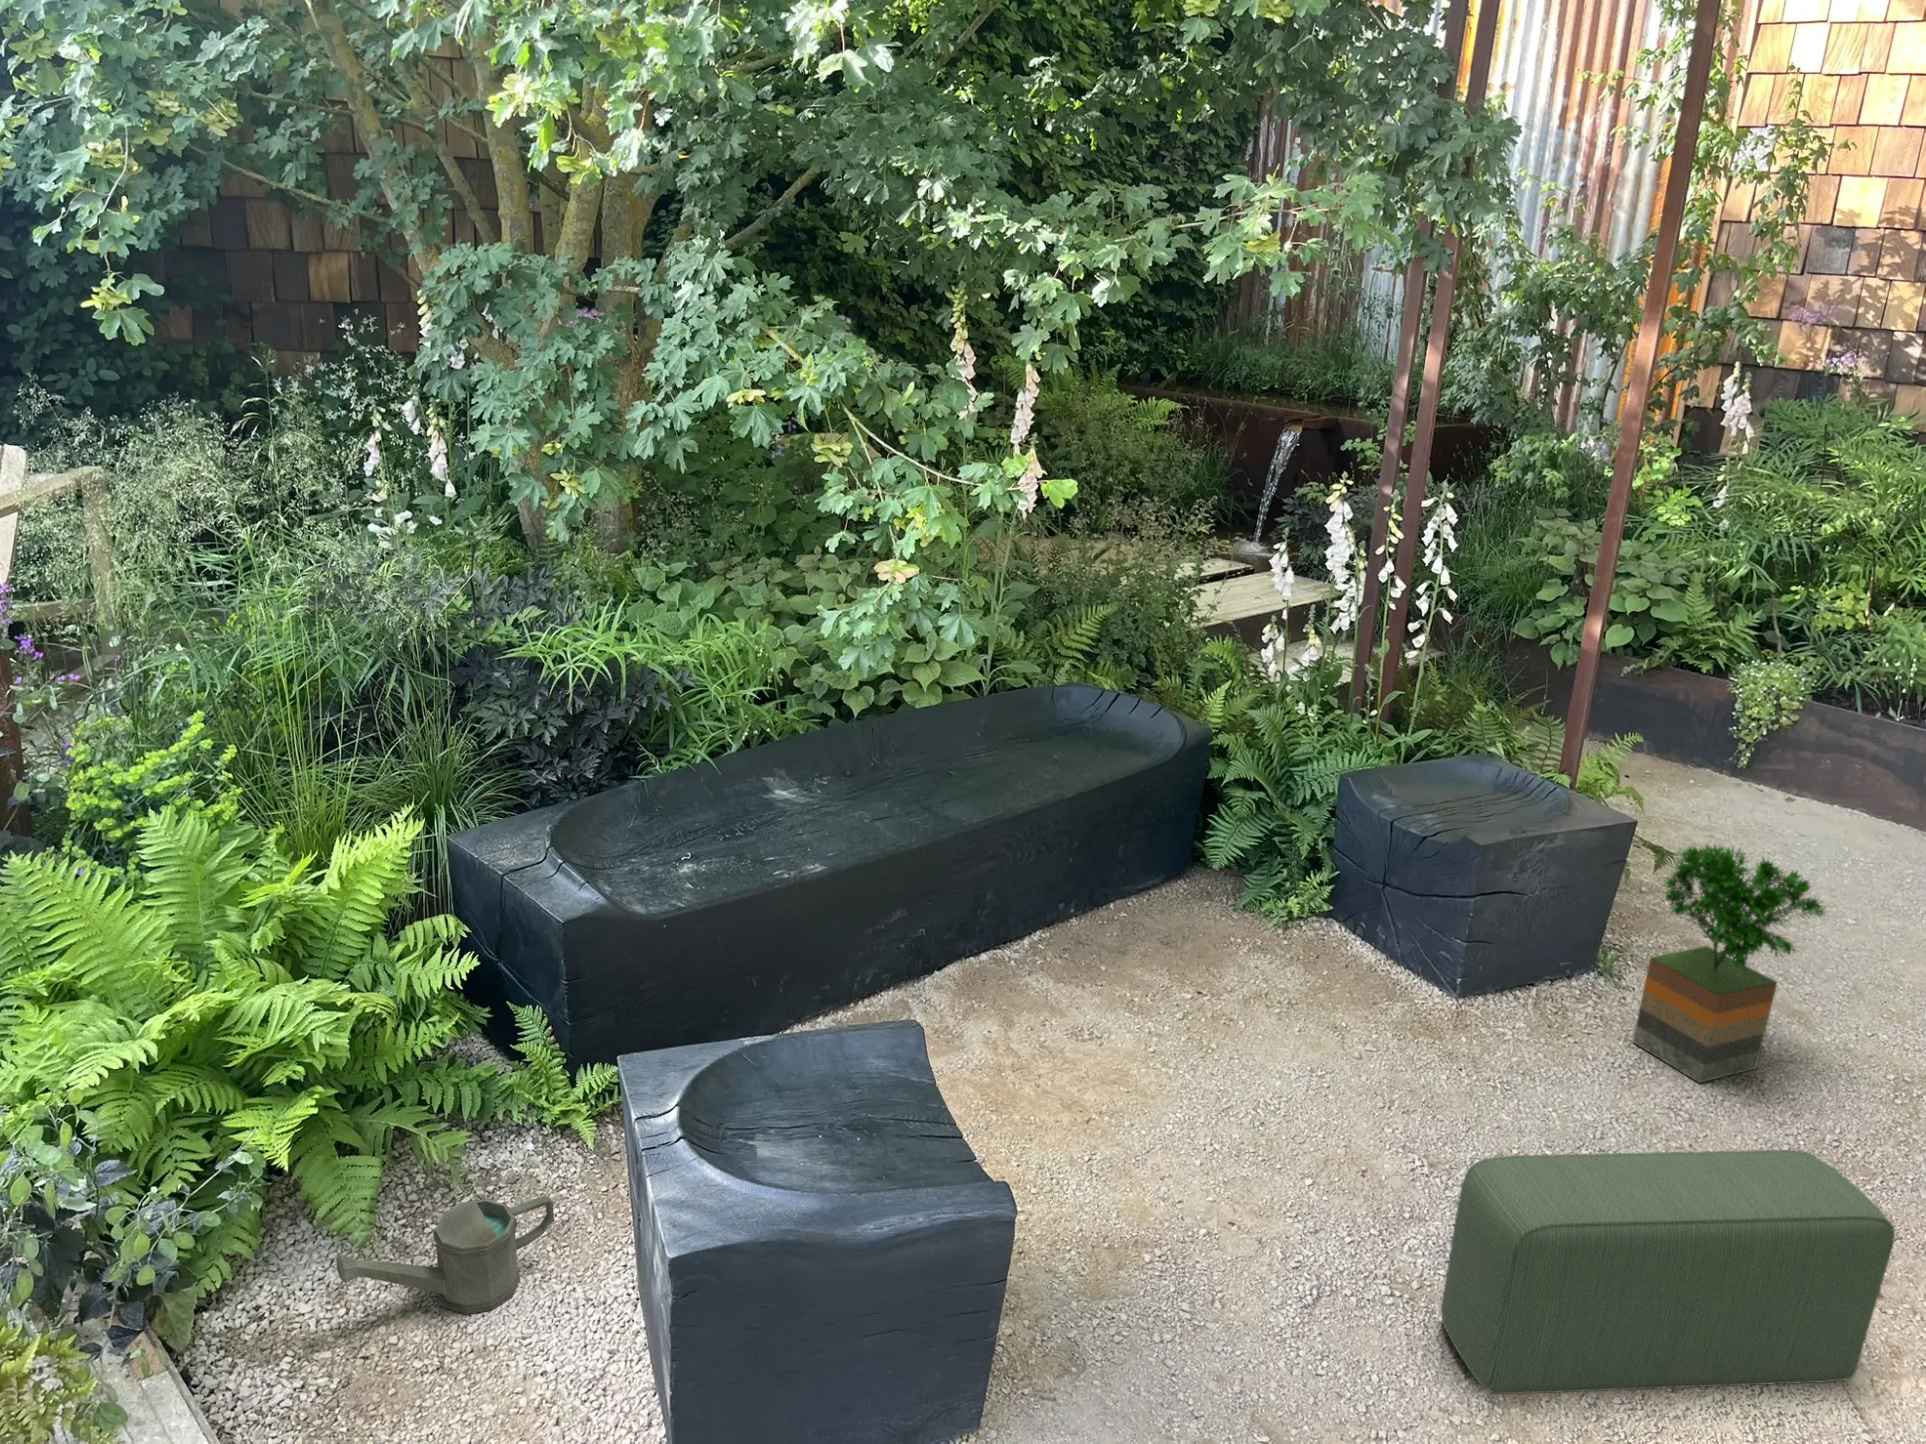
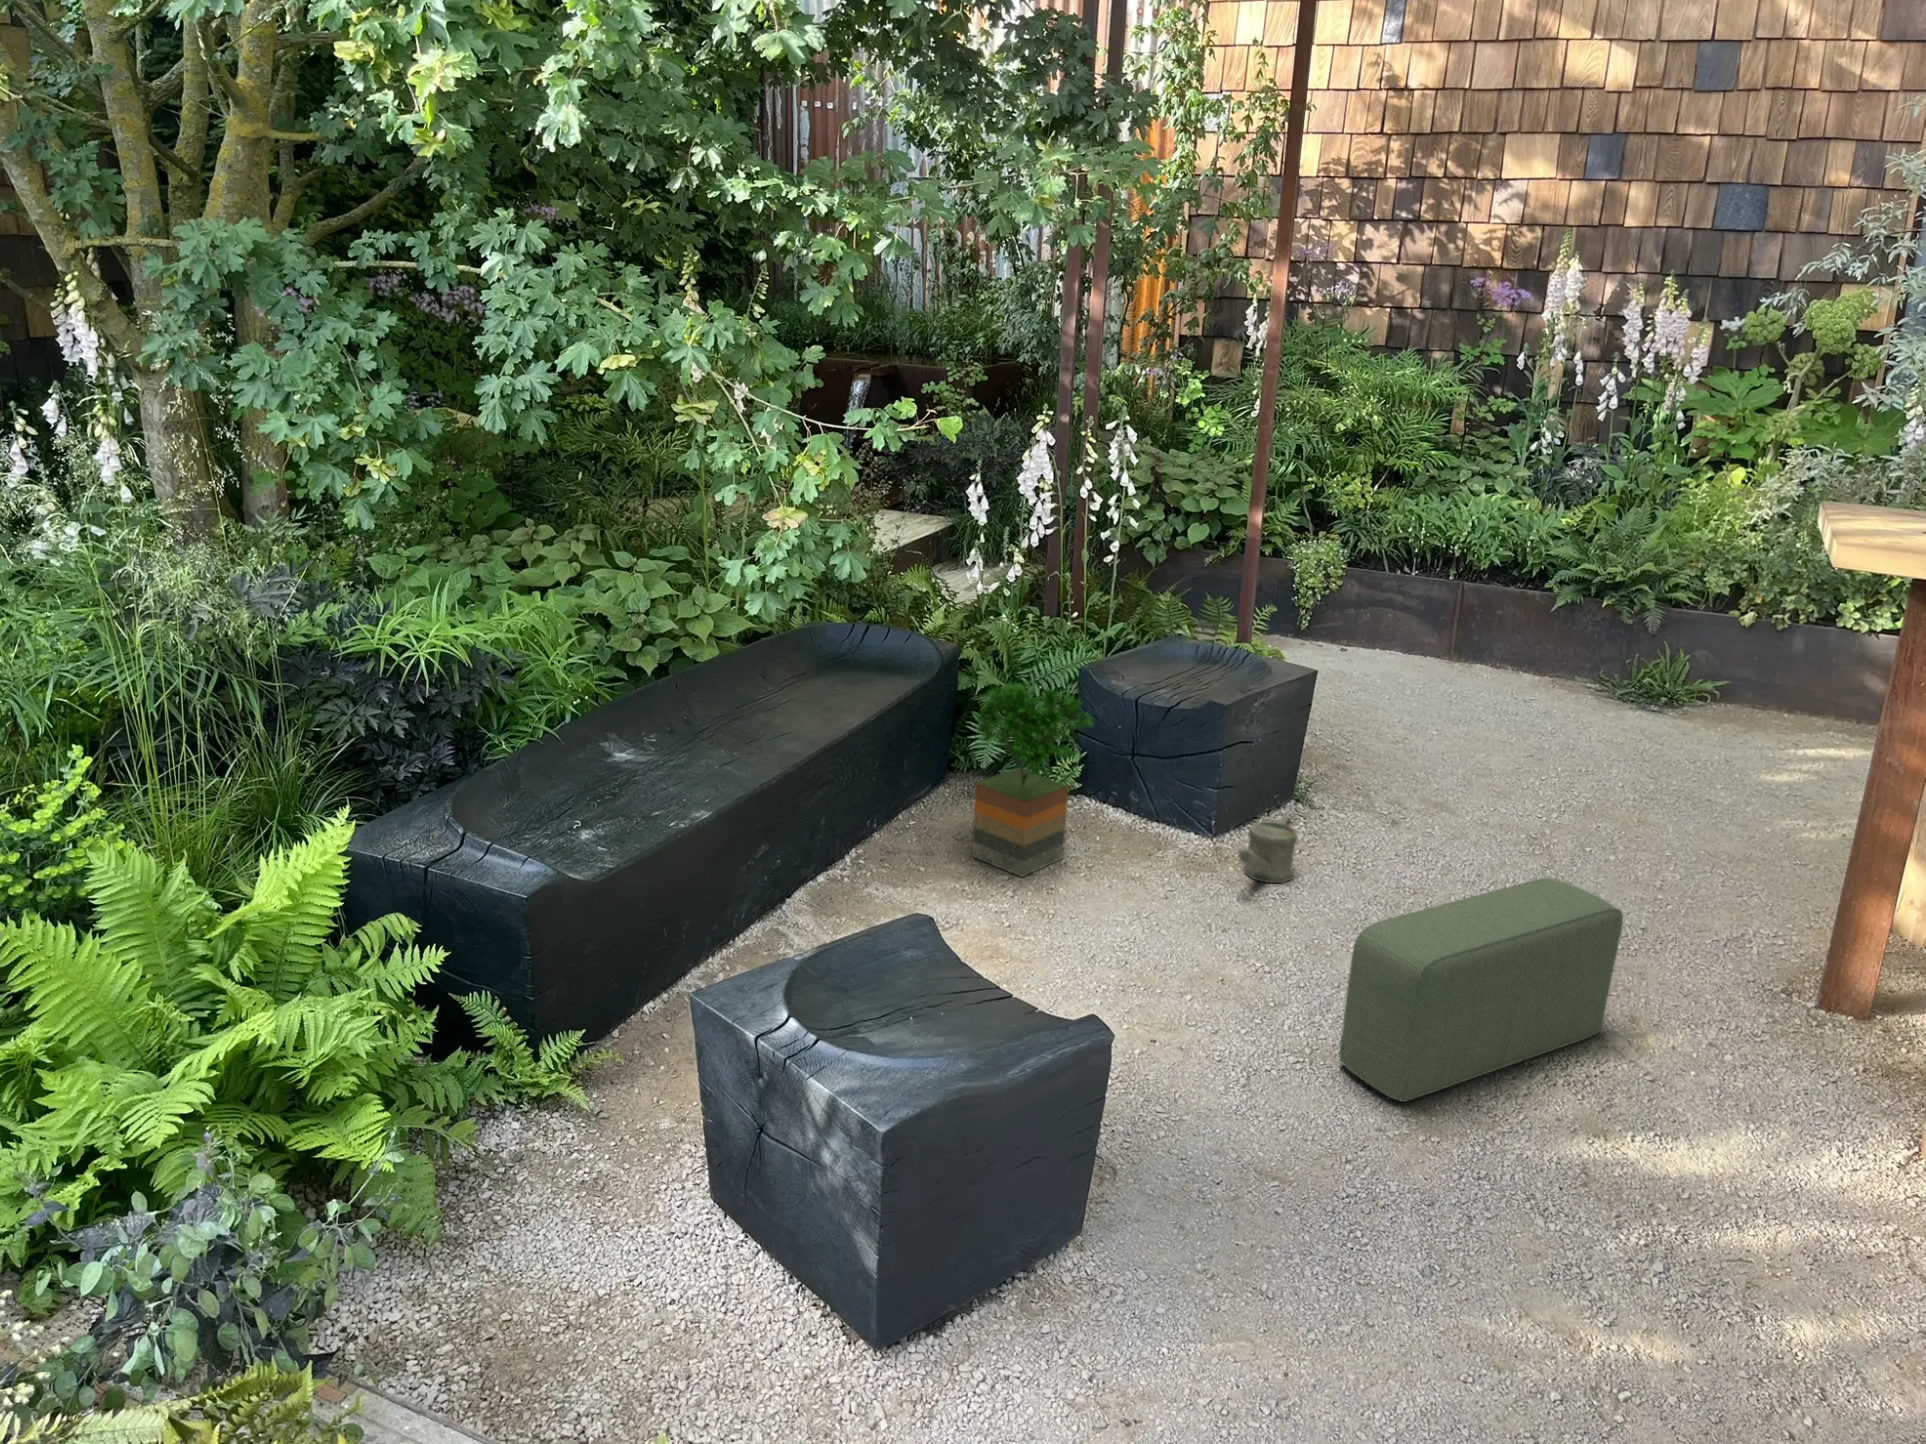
potted tree: present [1633,845,1824,1083] -> present [972,683,1093,877]
watering can: present [336,1196,554,1314] -> present [1239,816,1297,883]

